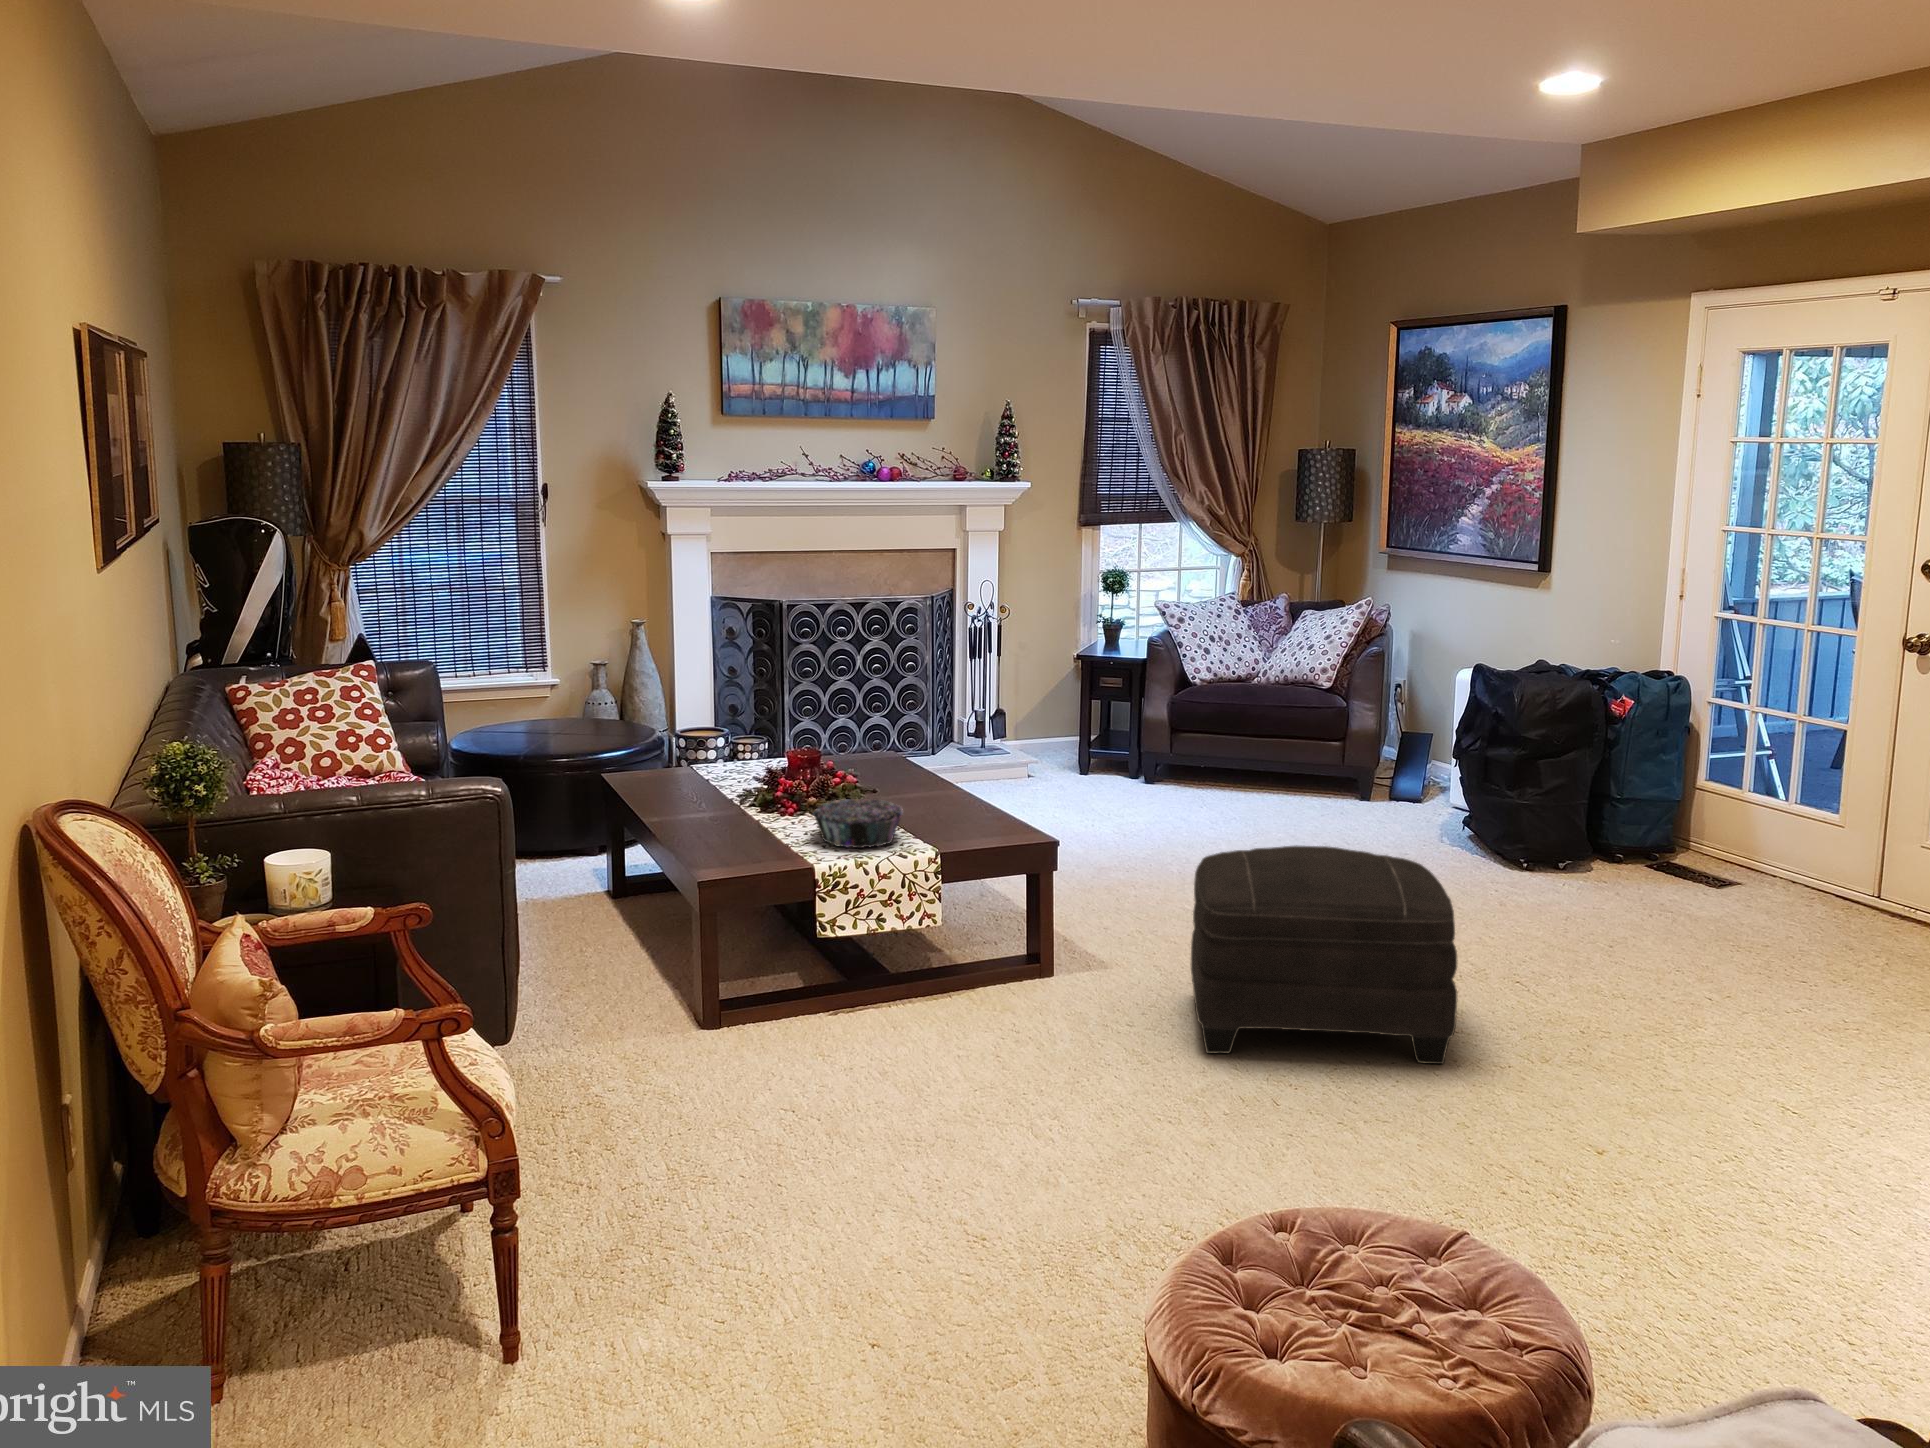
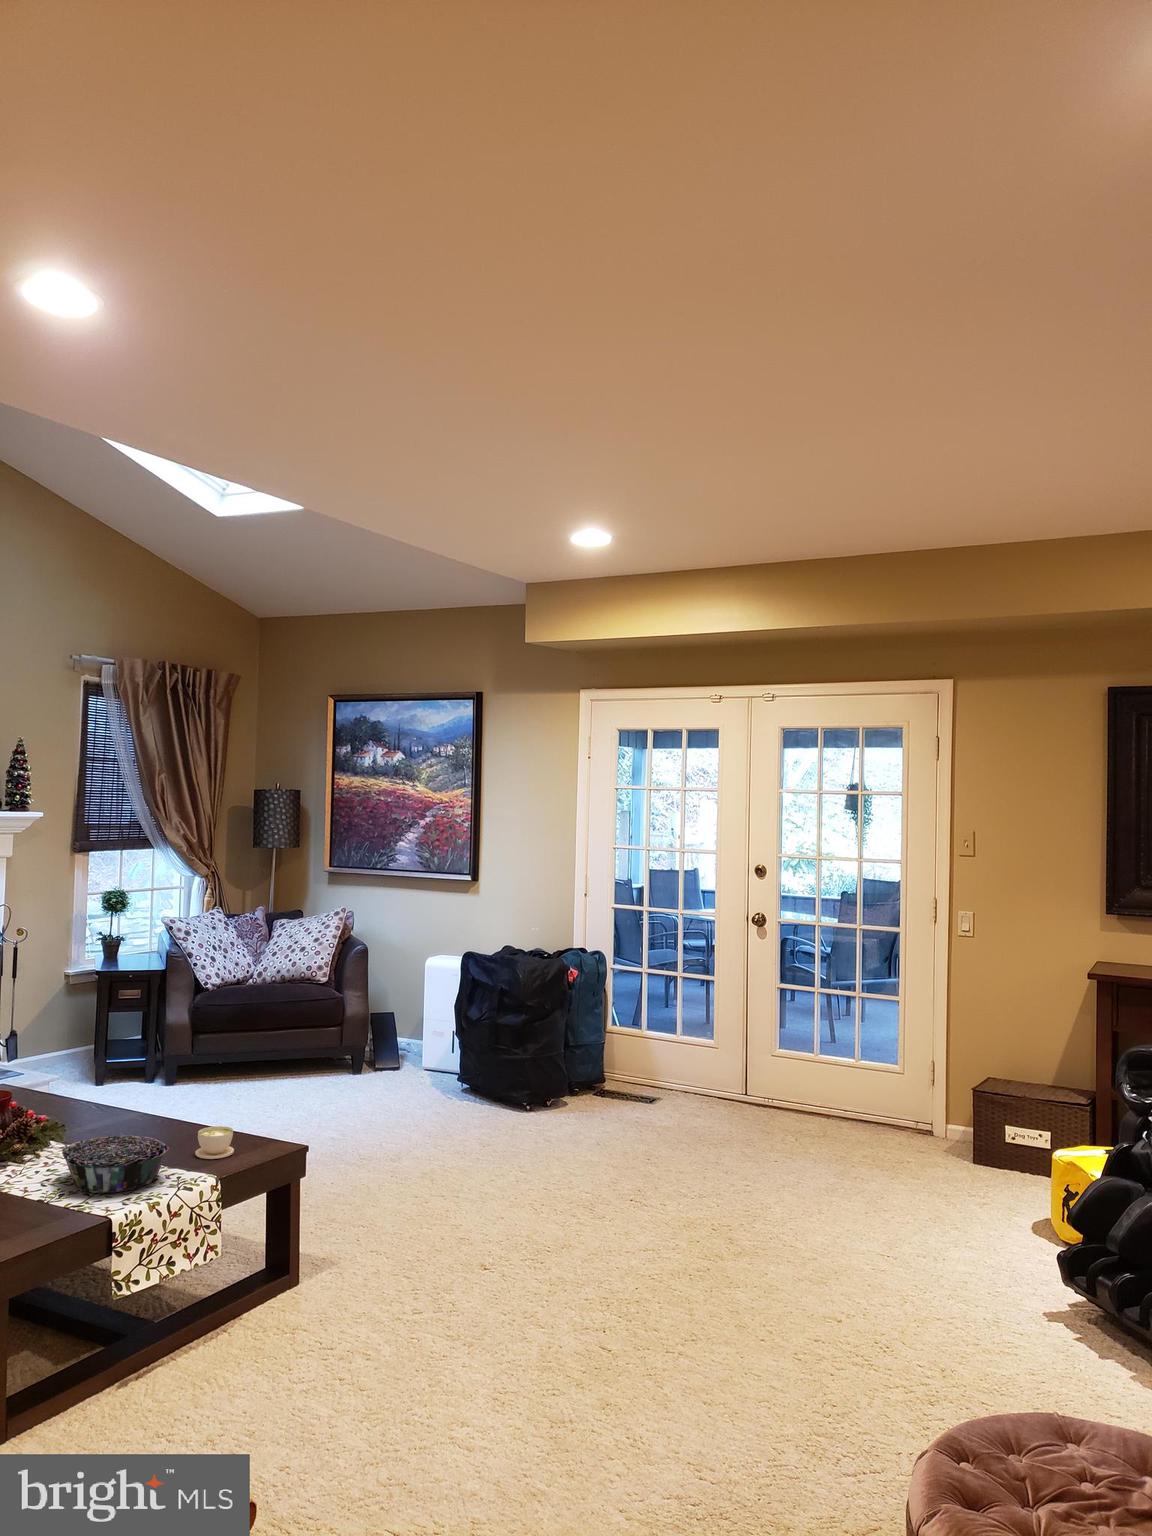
coffee cup: none [950,808,990,838] -> present [195,1126,234,1159]
ottoman: present [1191,845,1457,1064] -> none [428,1105,665,1310]

